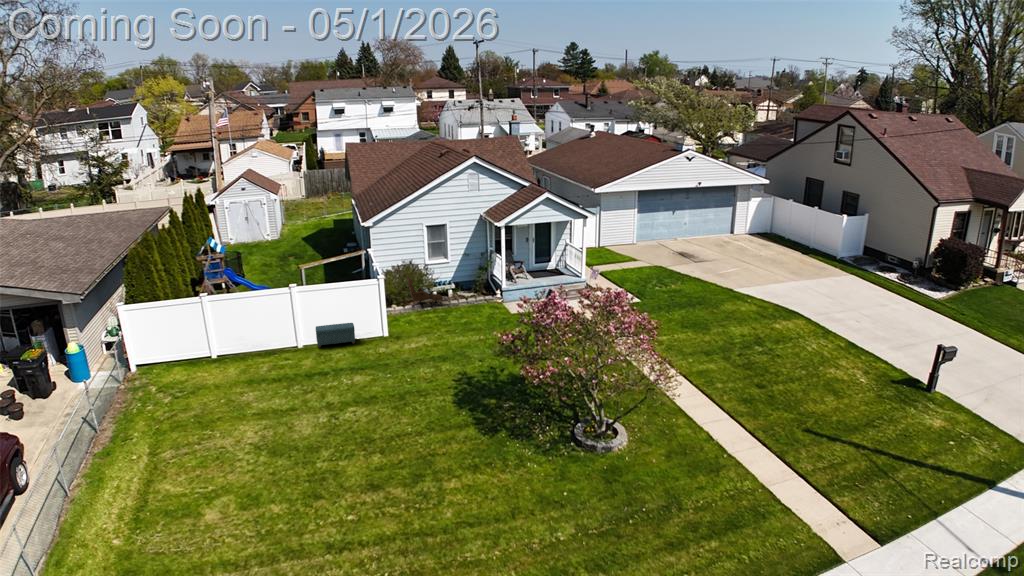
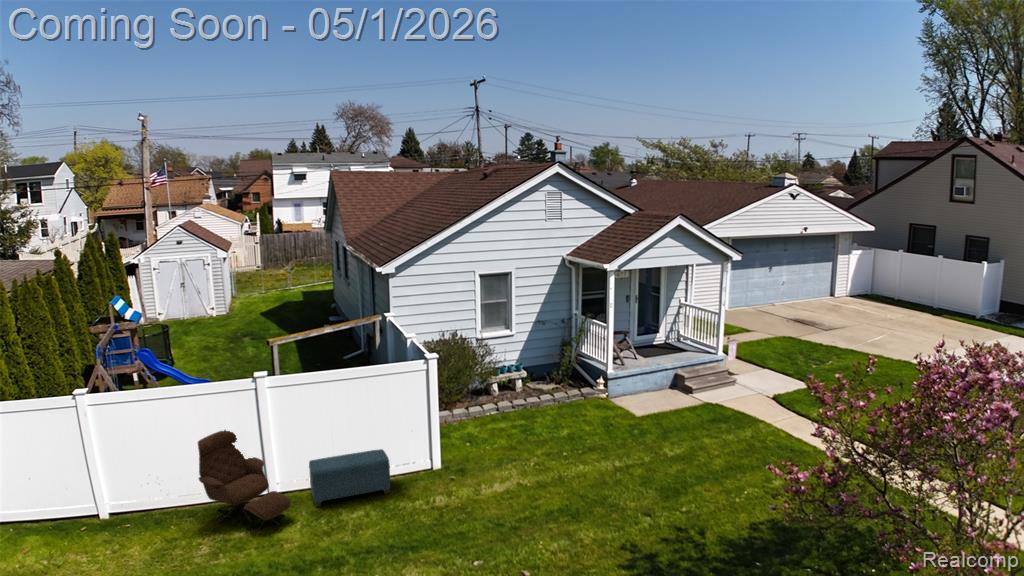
lounge chair: present [407,276,443,309] -> present [198,430,291,531]

